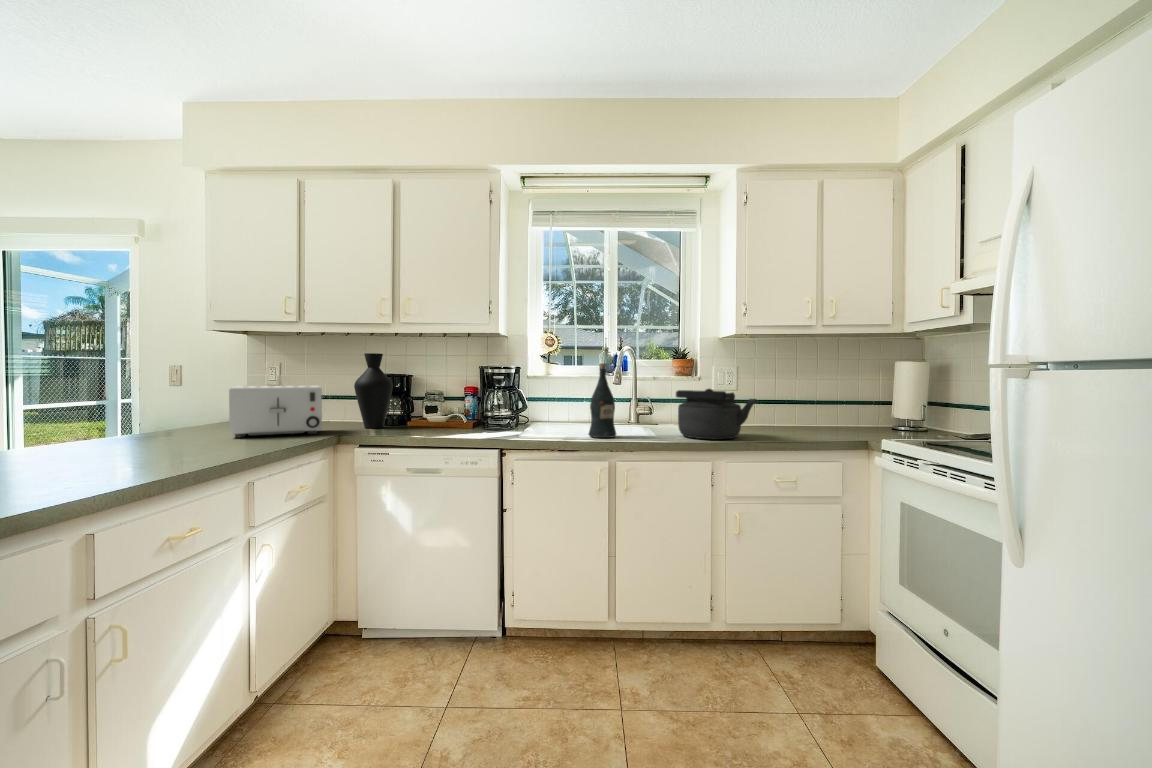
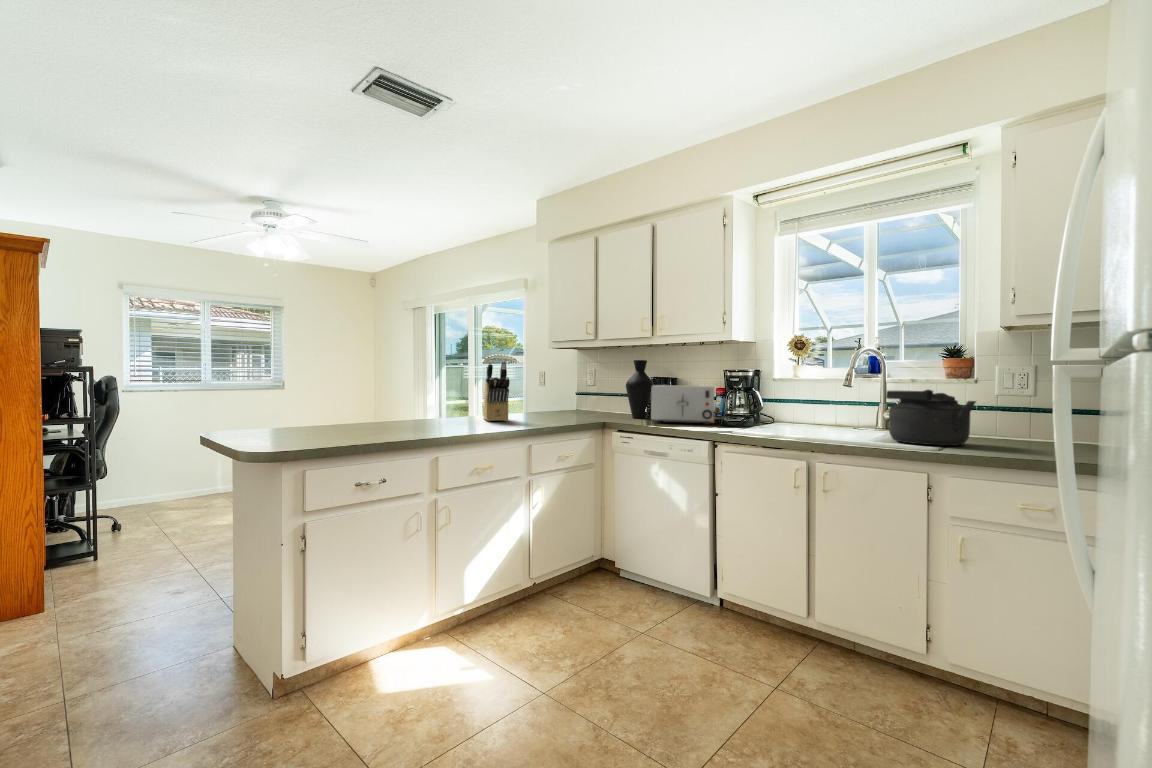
knife block: none [120,355,200,461] -> present [483,361,510,421]
wine bottle: present [589,364,616,438] -> none [790,364,819,435]
toaster: present [229,386,322,438] -> present [651,385,714,424]

